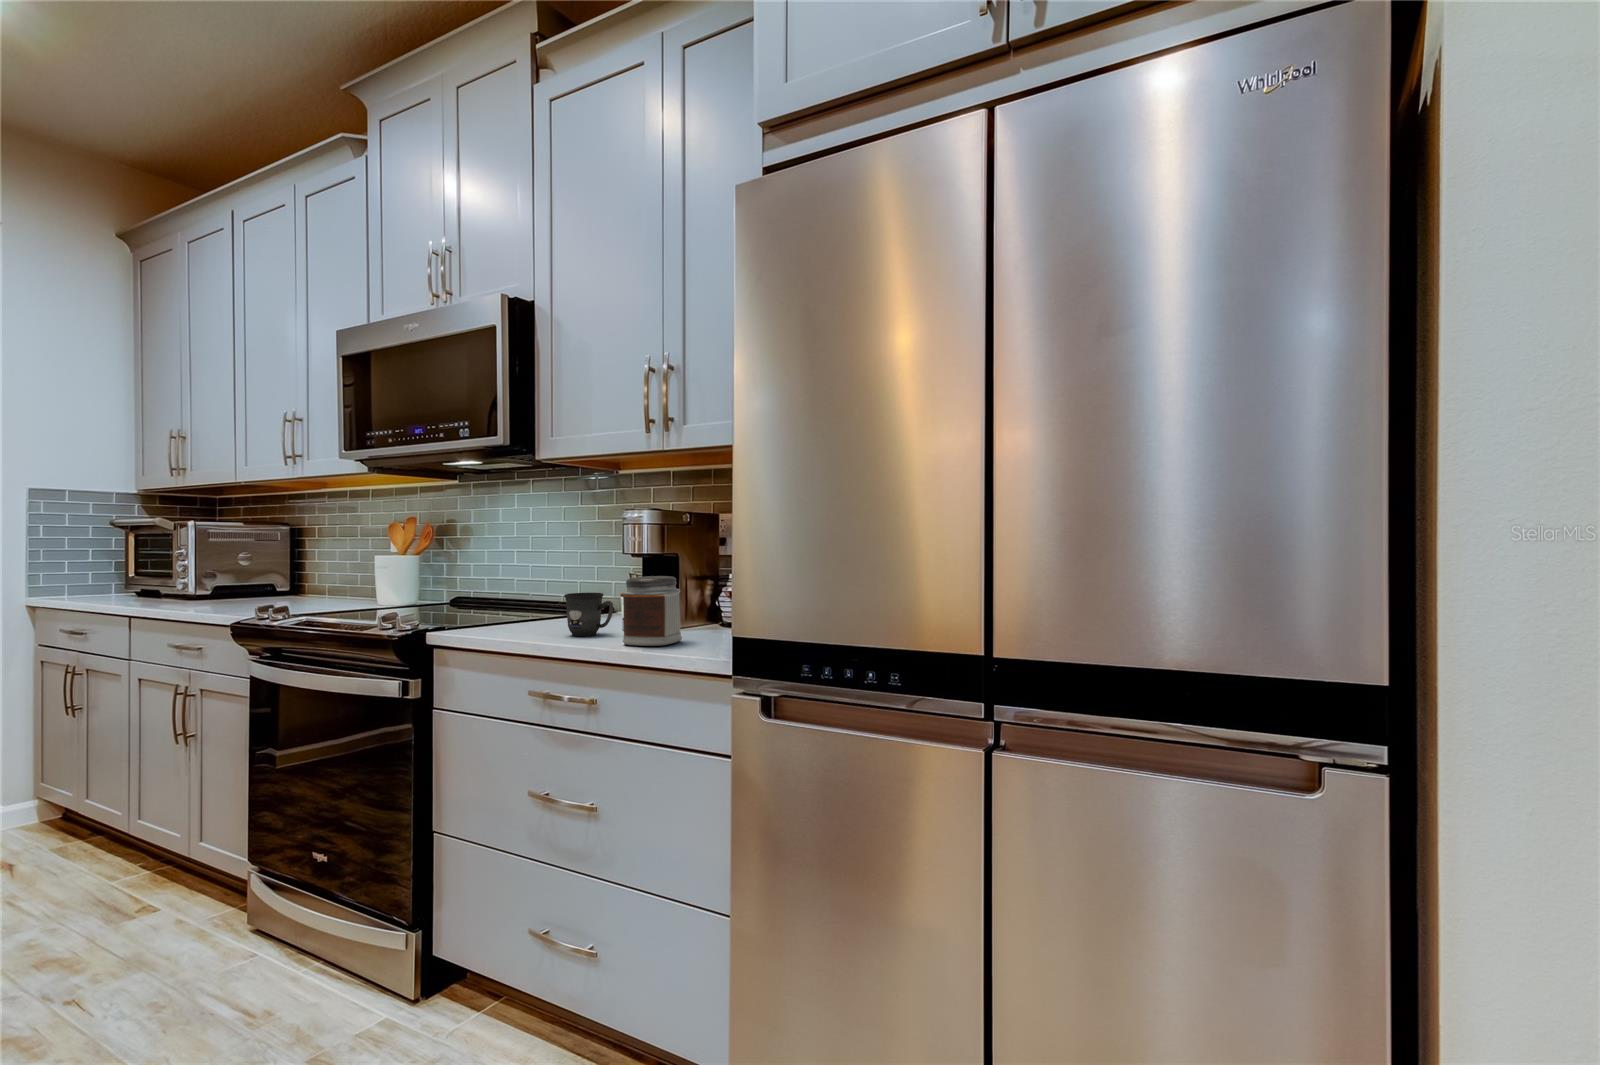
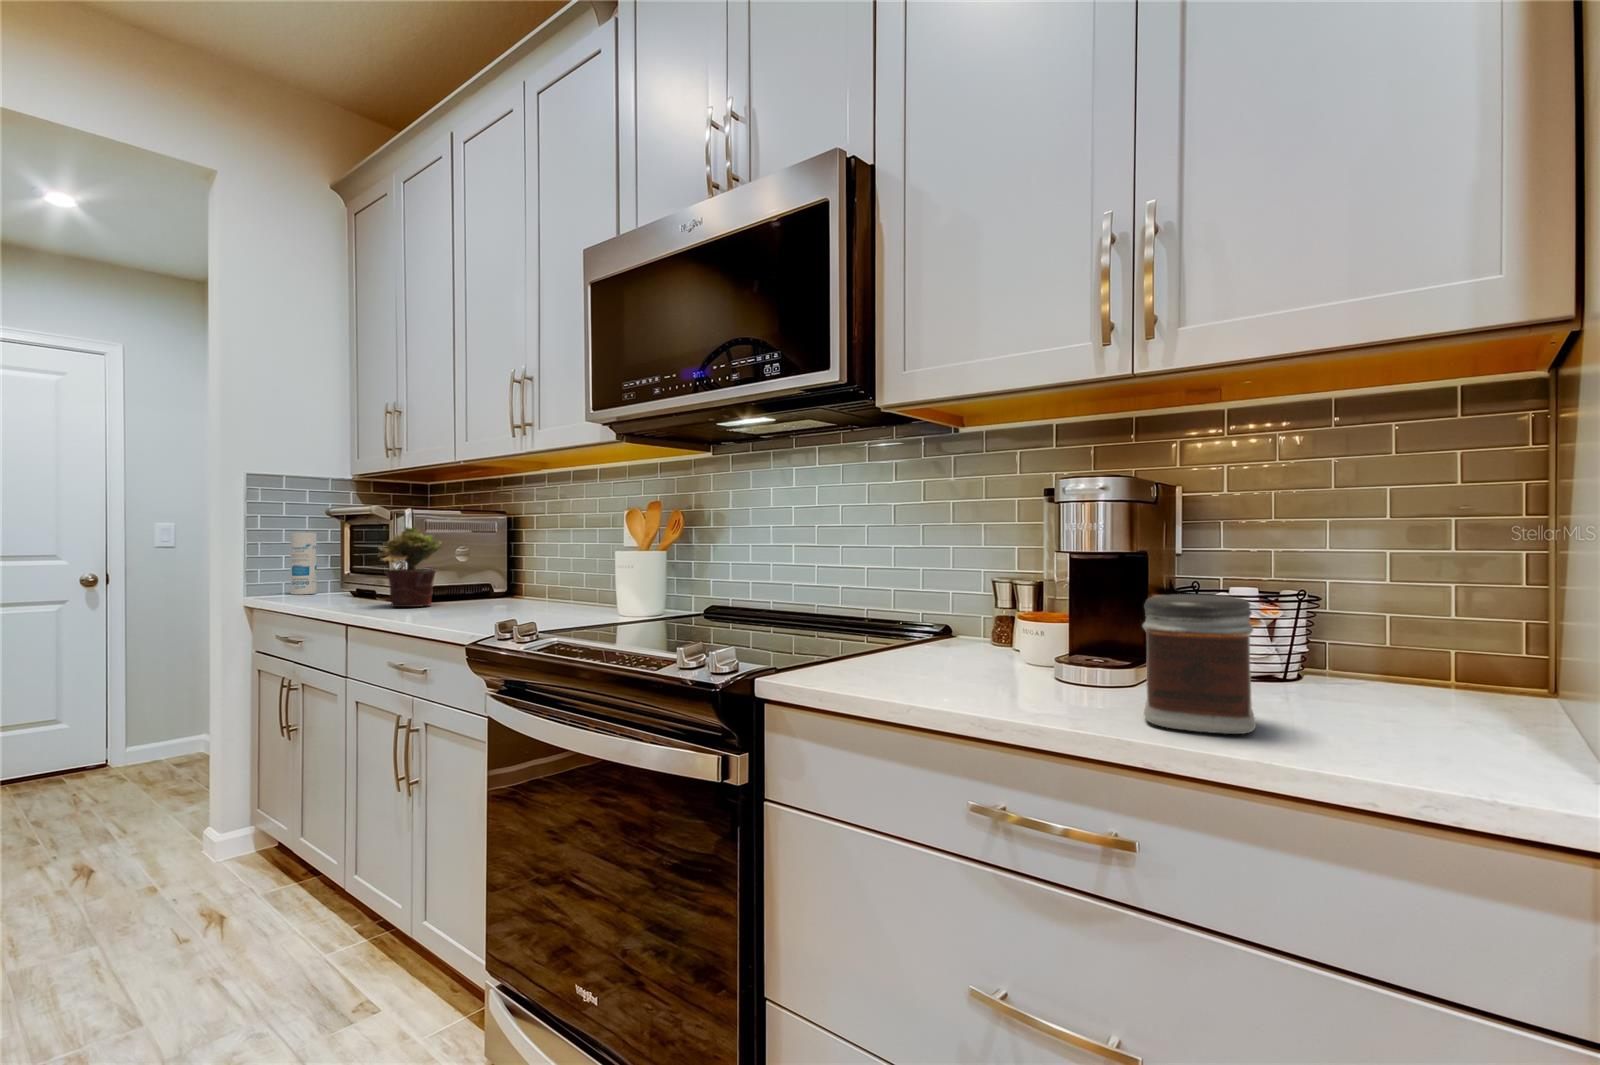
potted plant: none [161,535,224,602] -> present [378,527,441,607]
canister: none [73,540,100,595] -> present [291,533,317,595]
mug: present [564,593,613,636] -> none [983,618,1076,695]

